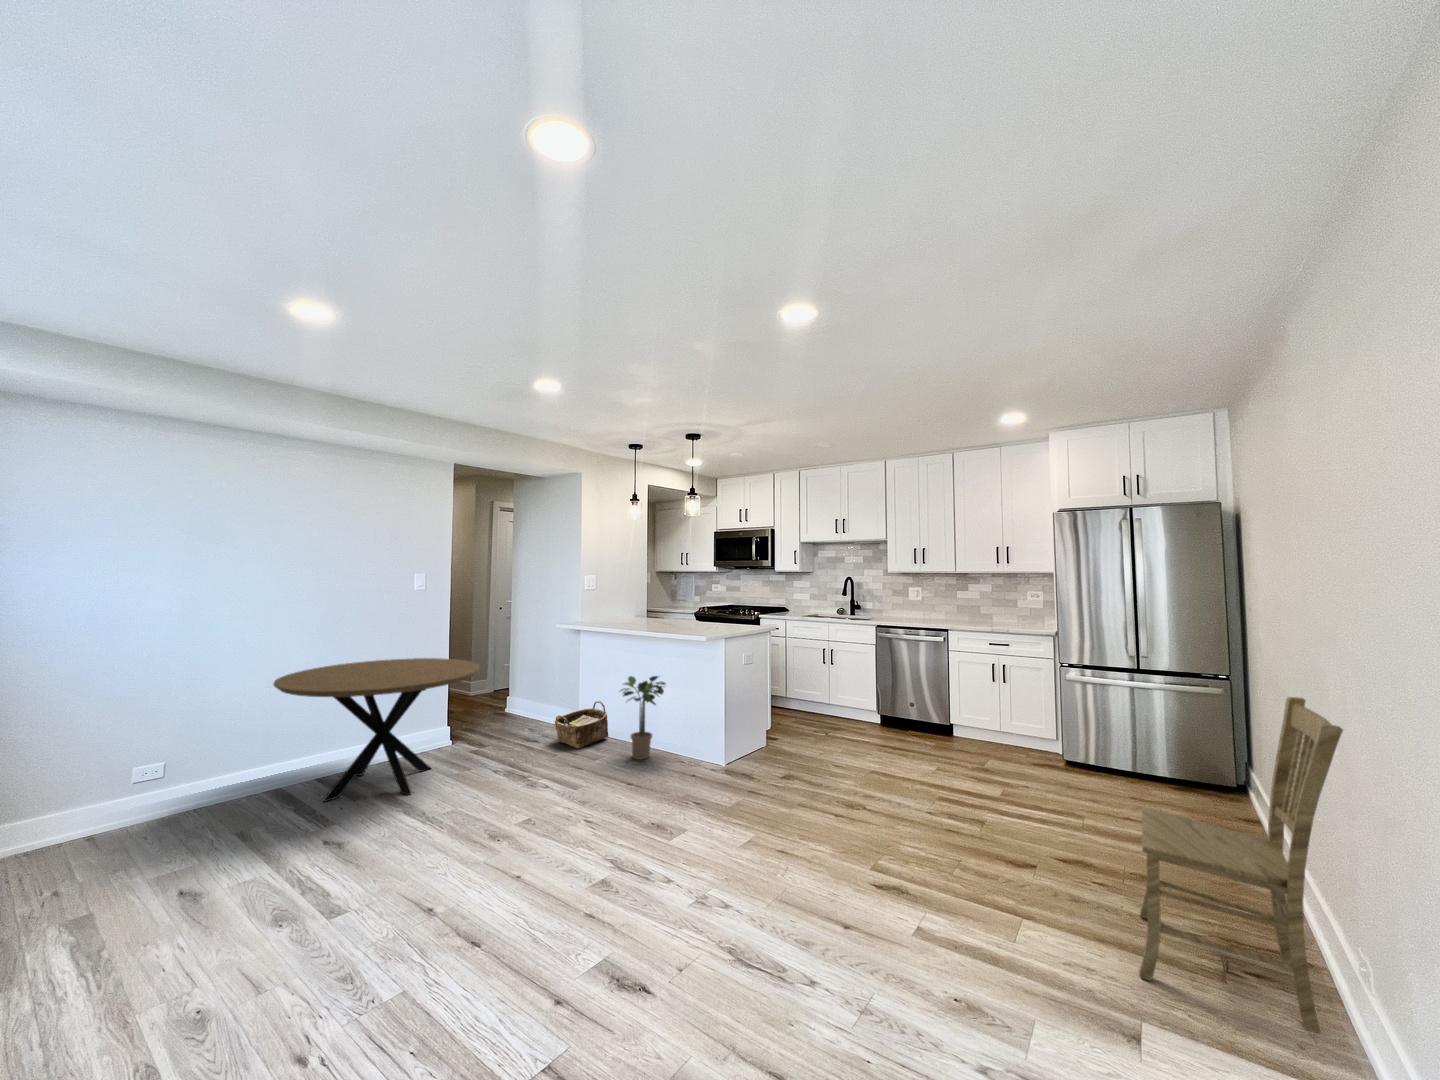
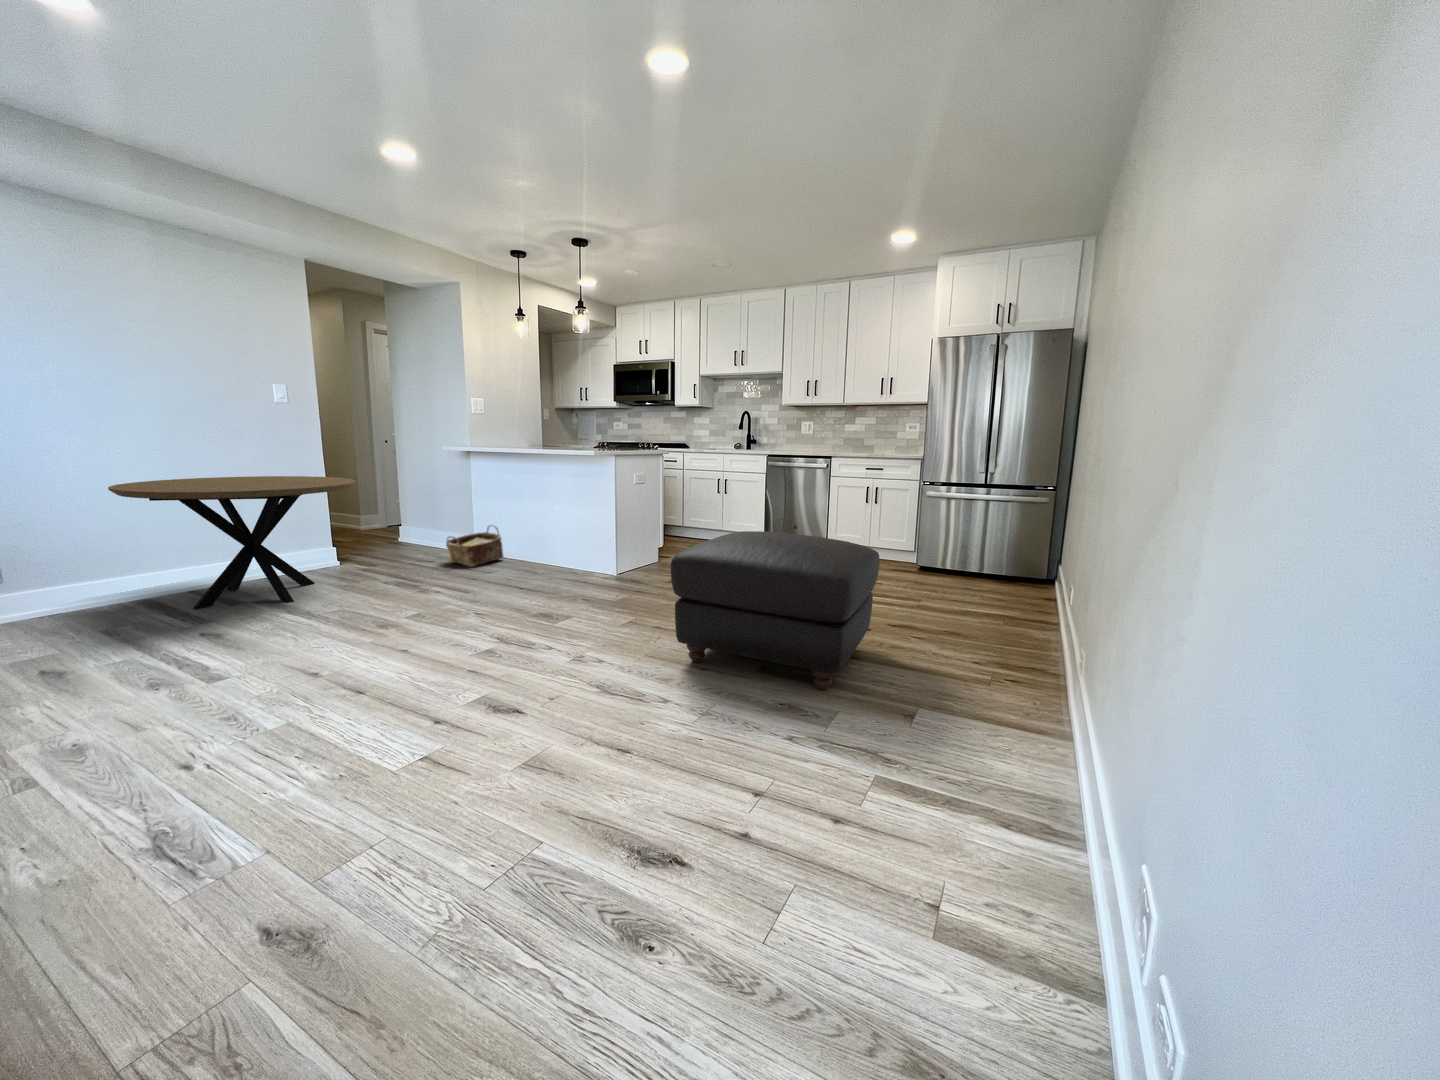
potted plant: present [620,676,665,760] -> none [508,493,559,573]
dining chair: present [1139,697,1343,1033] -> none [924,471,1092,706]
ottoman: none [806,744,1047,978] -> present [671,531,880,691]

